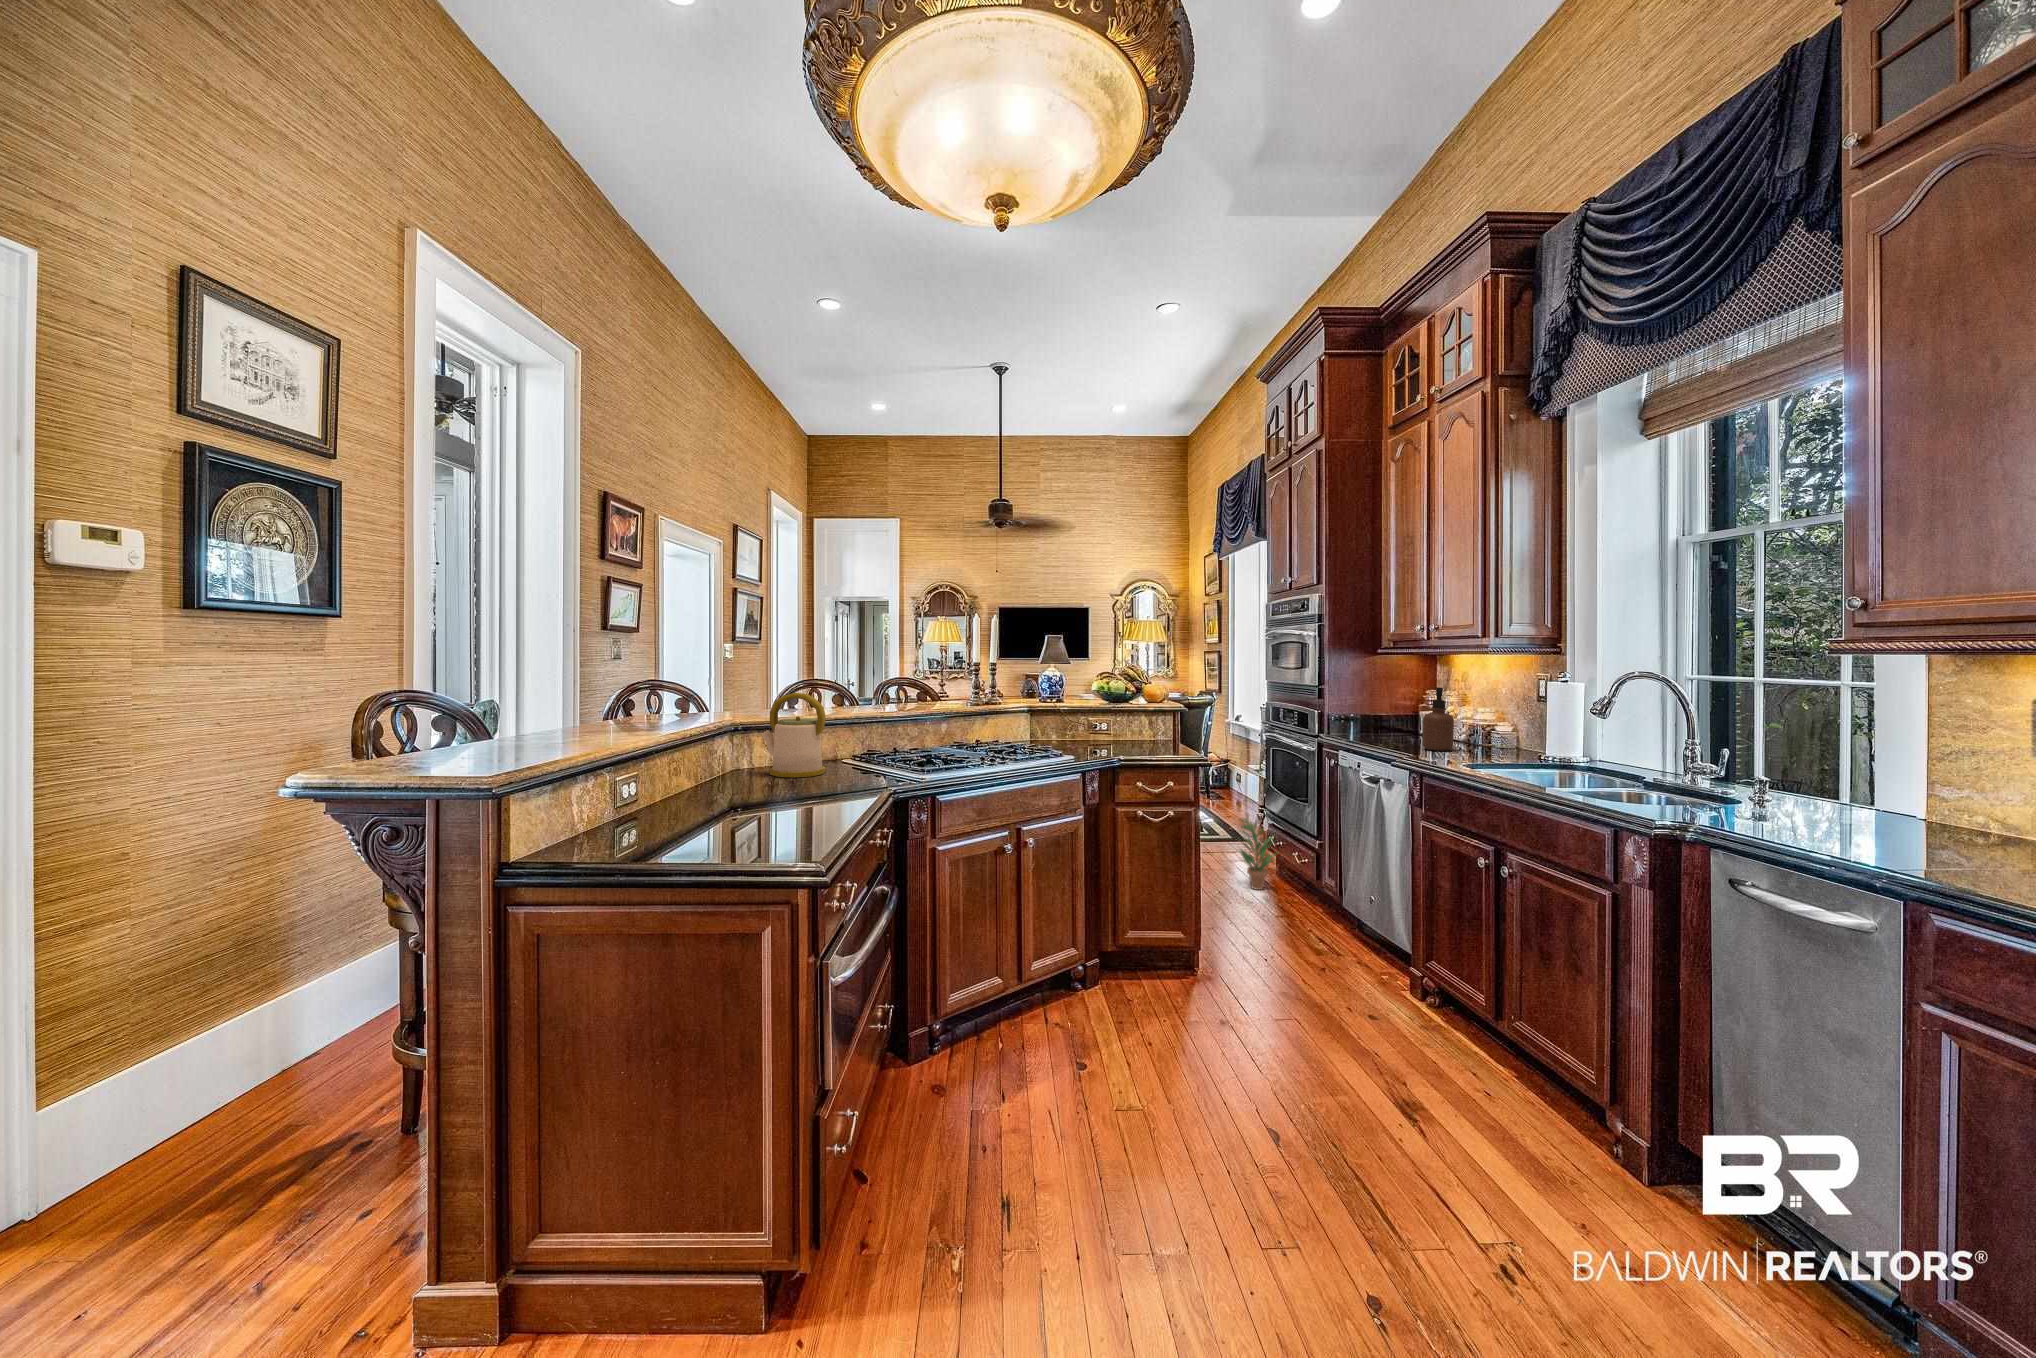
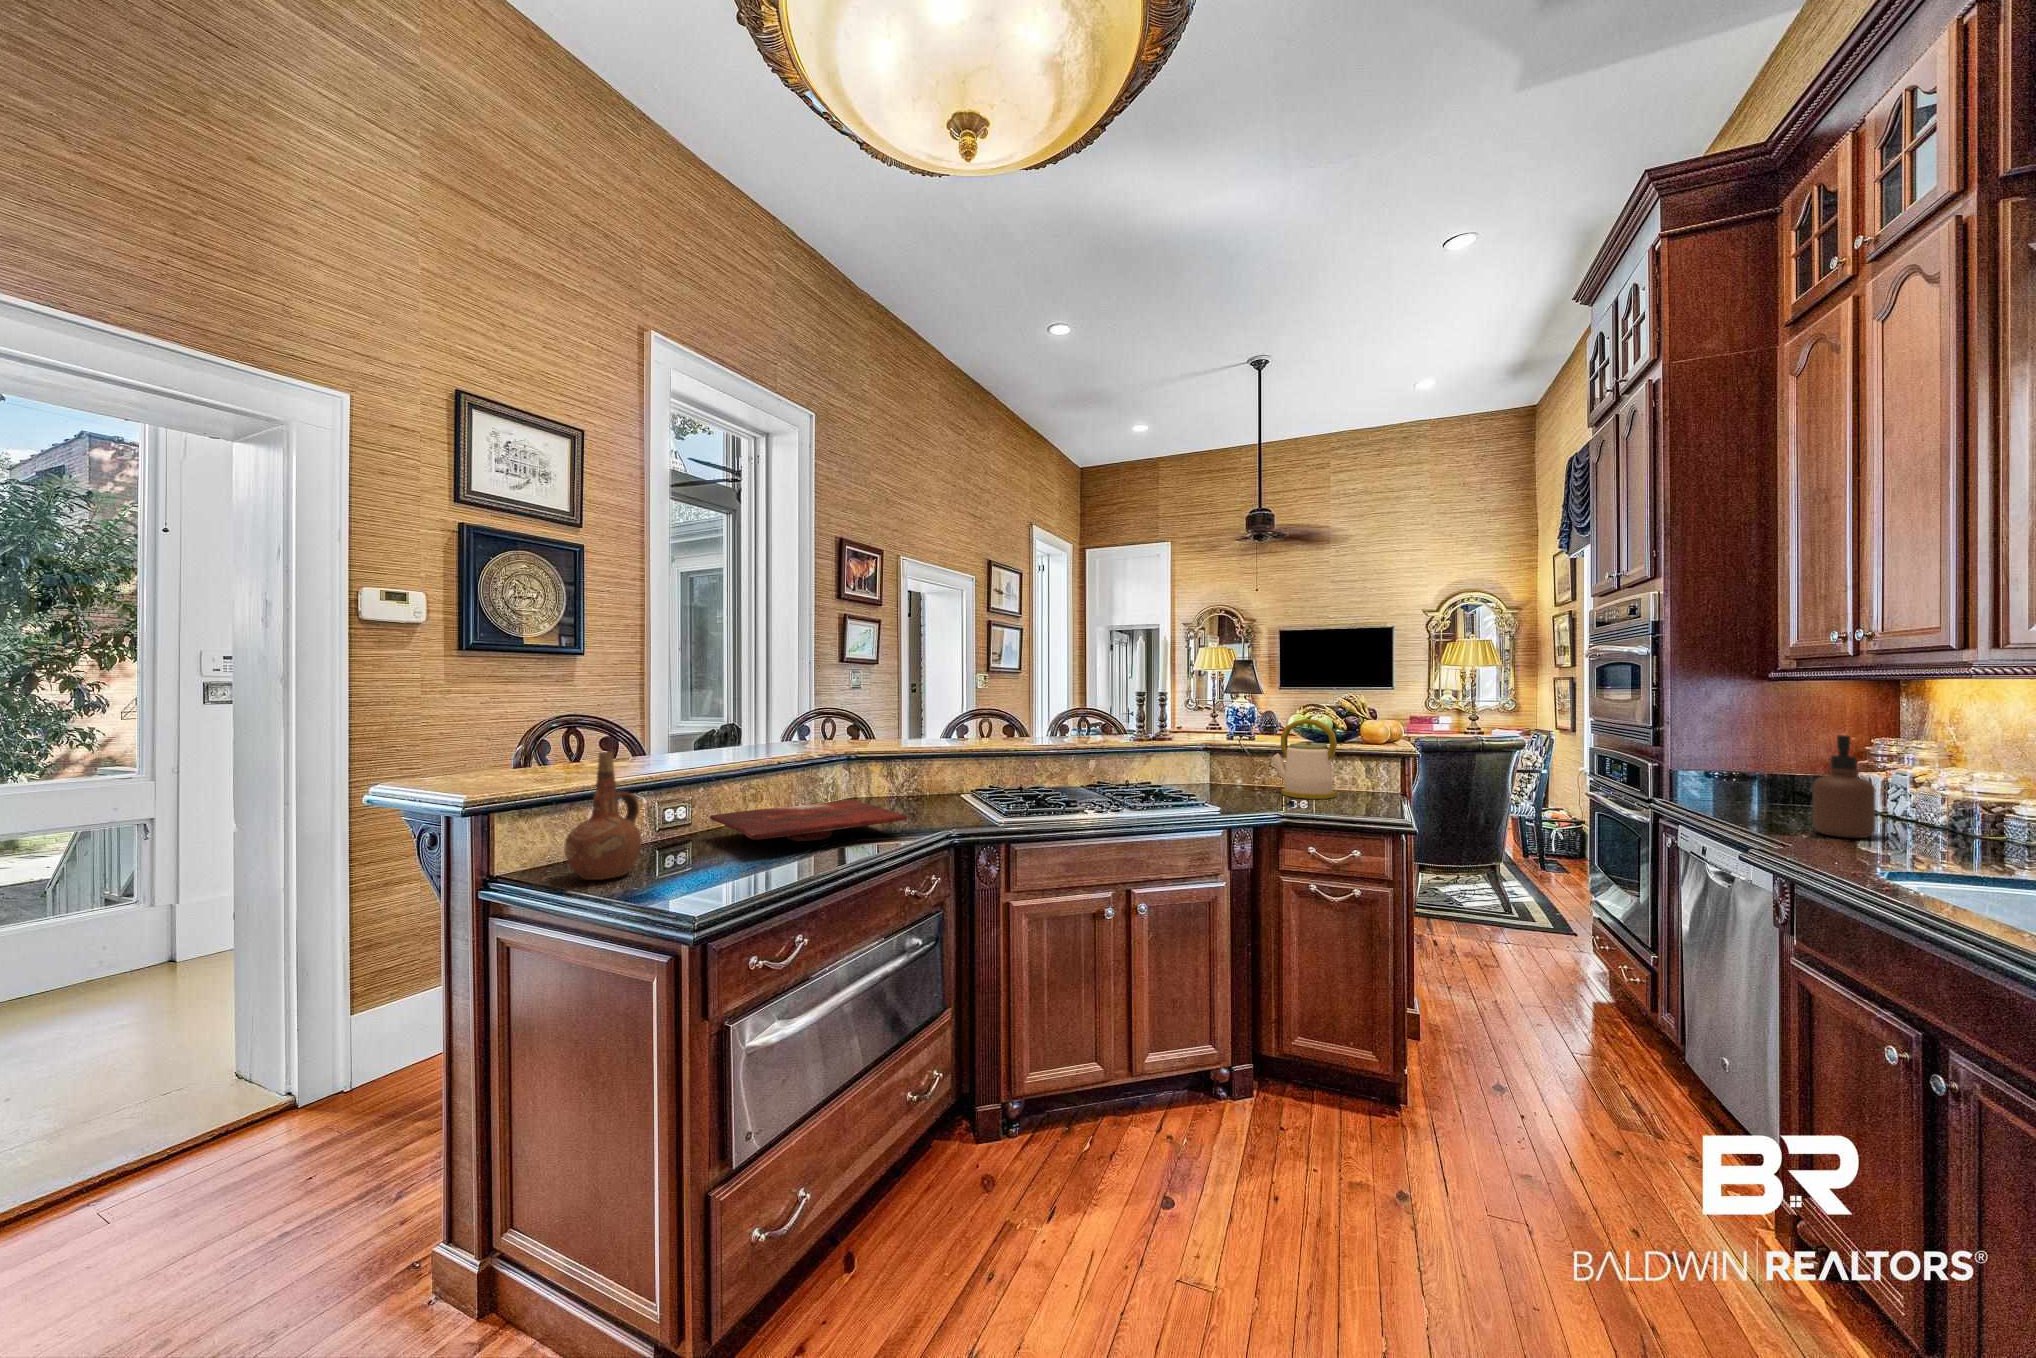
kettle: present [762,693,826,777] -> present [1272,719,1337,799]
ceramic pitcher: none [590,724,669,858] -> present [564,752,642,880]
cutting board: none [670,767,867,806] -> present [710,800,907,841]
potted plant: present [1239,815,1275,890] -> none [1535,900,1606,1012]

